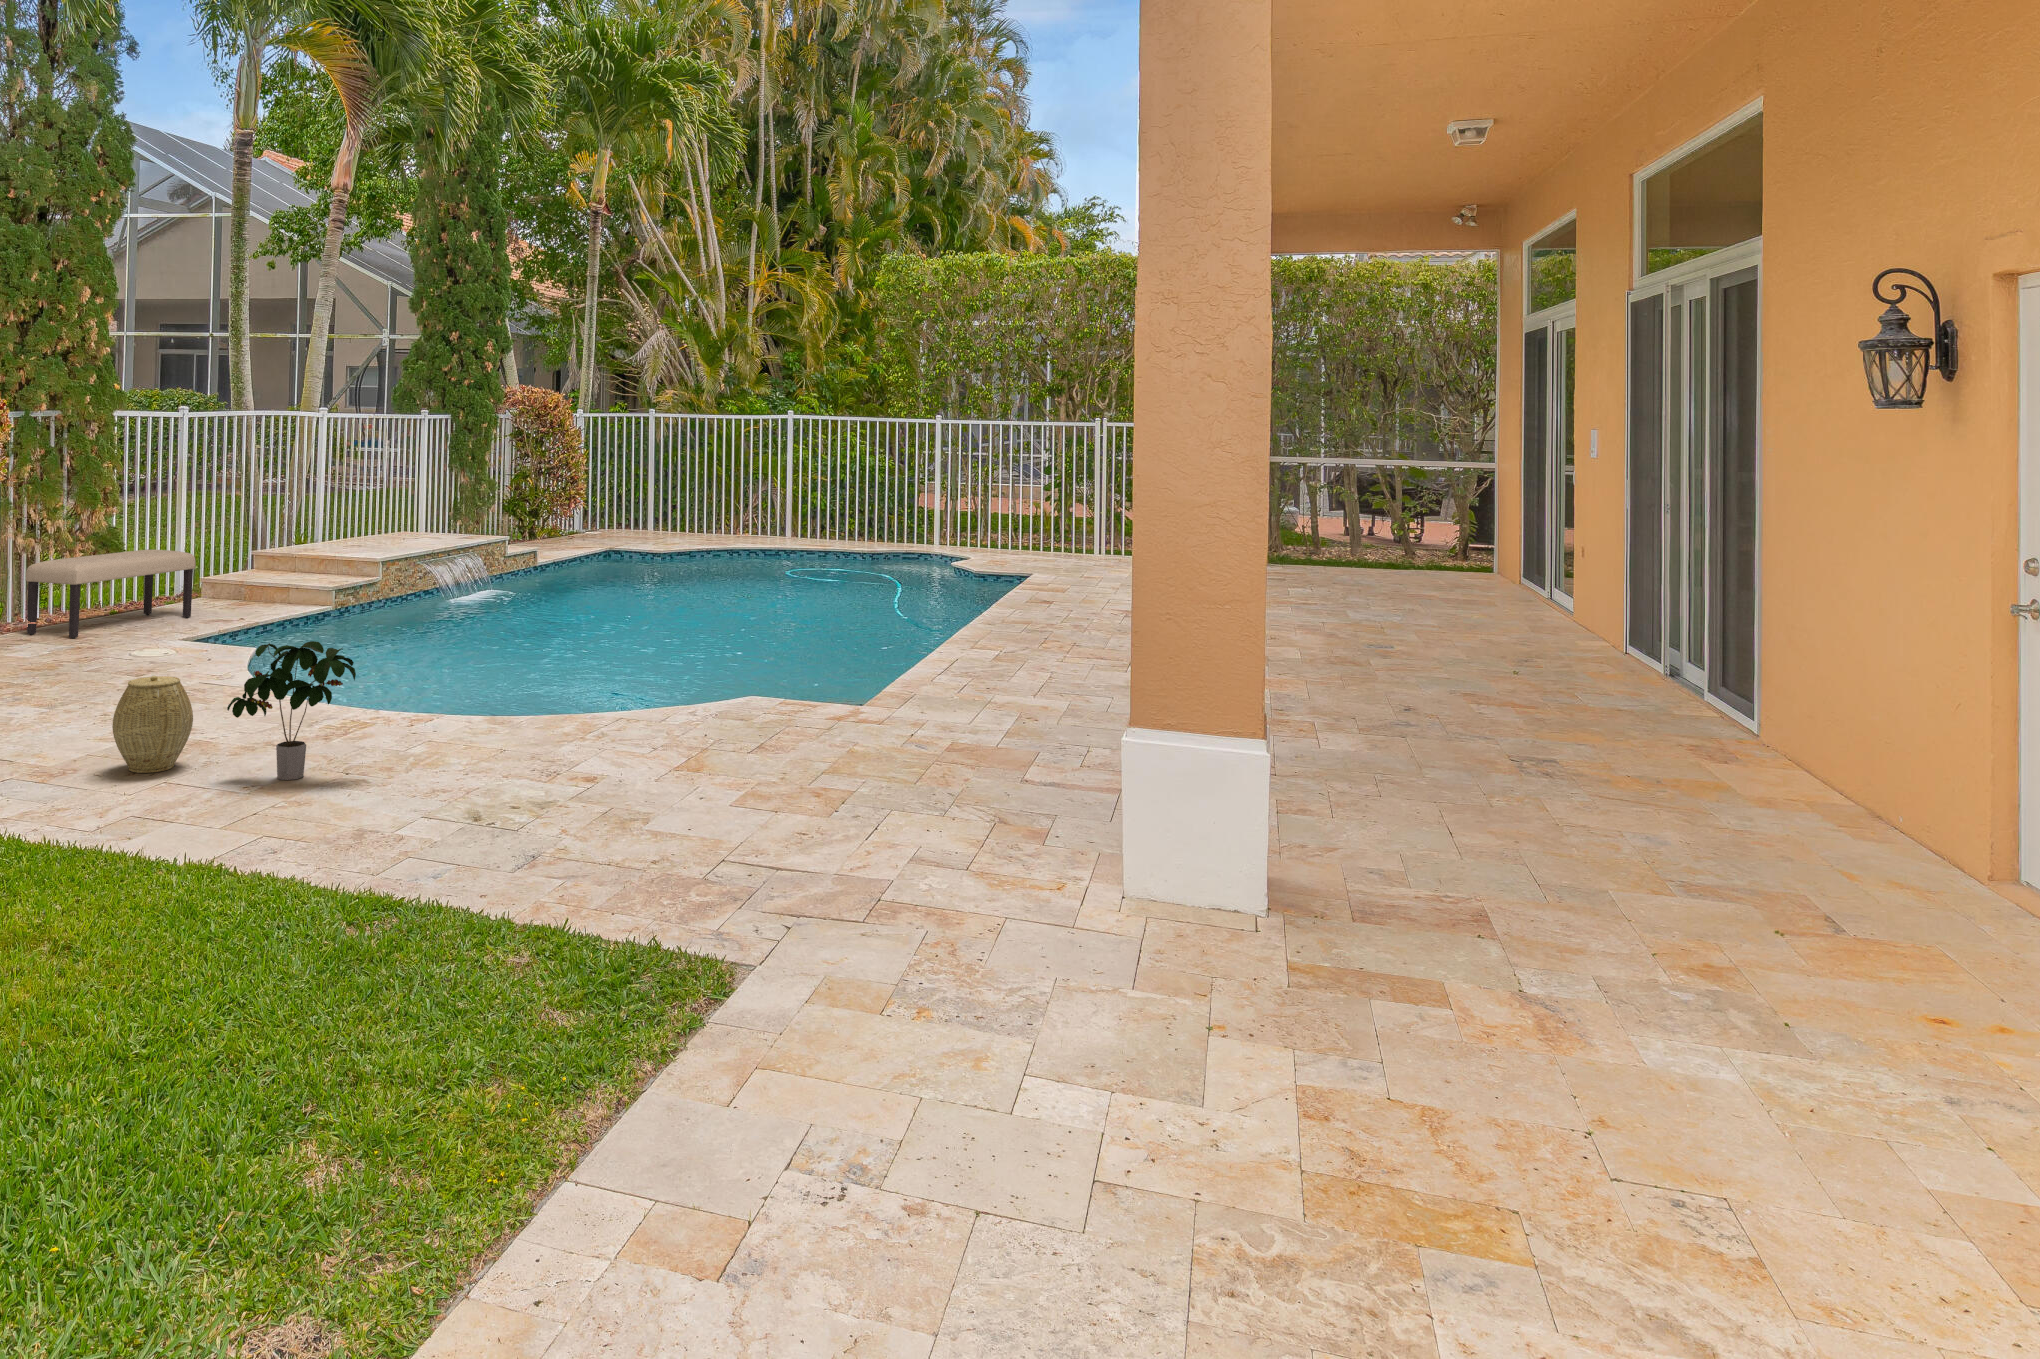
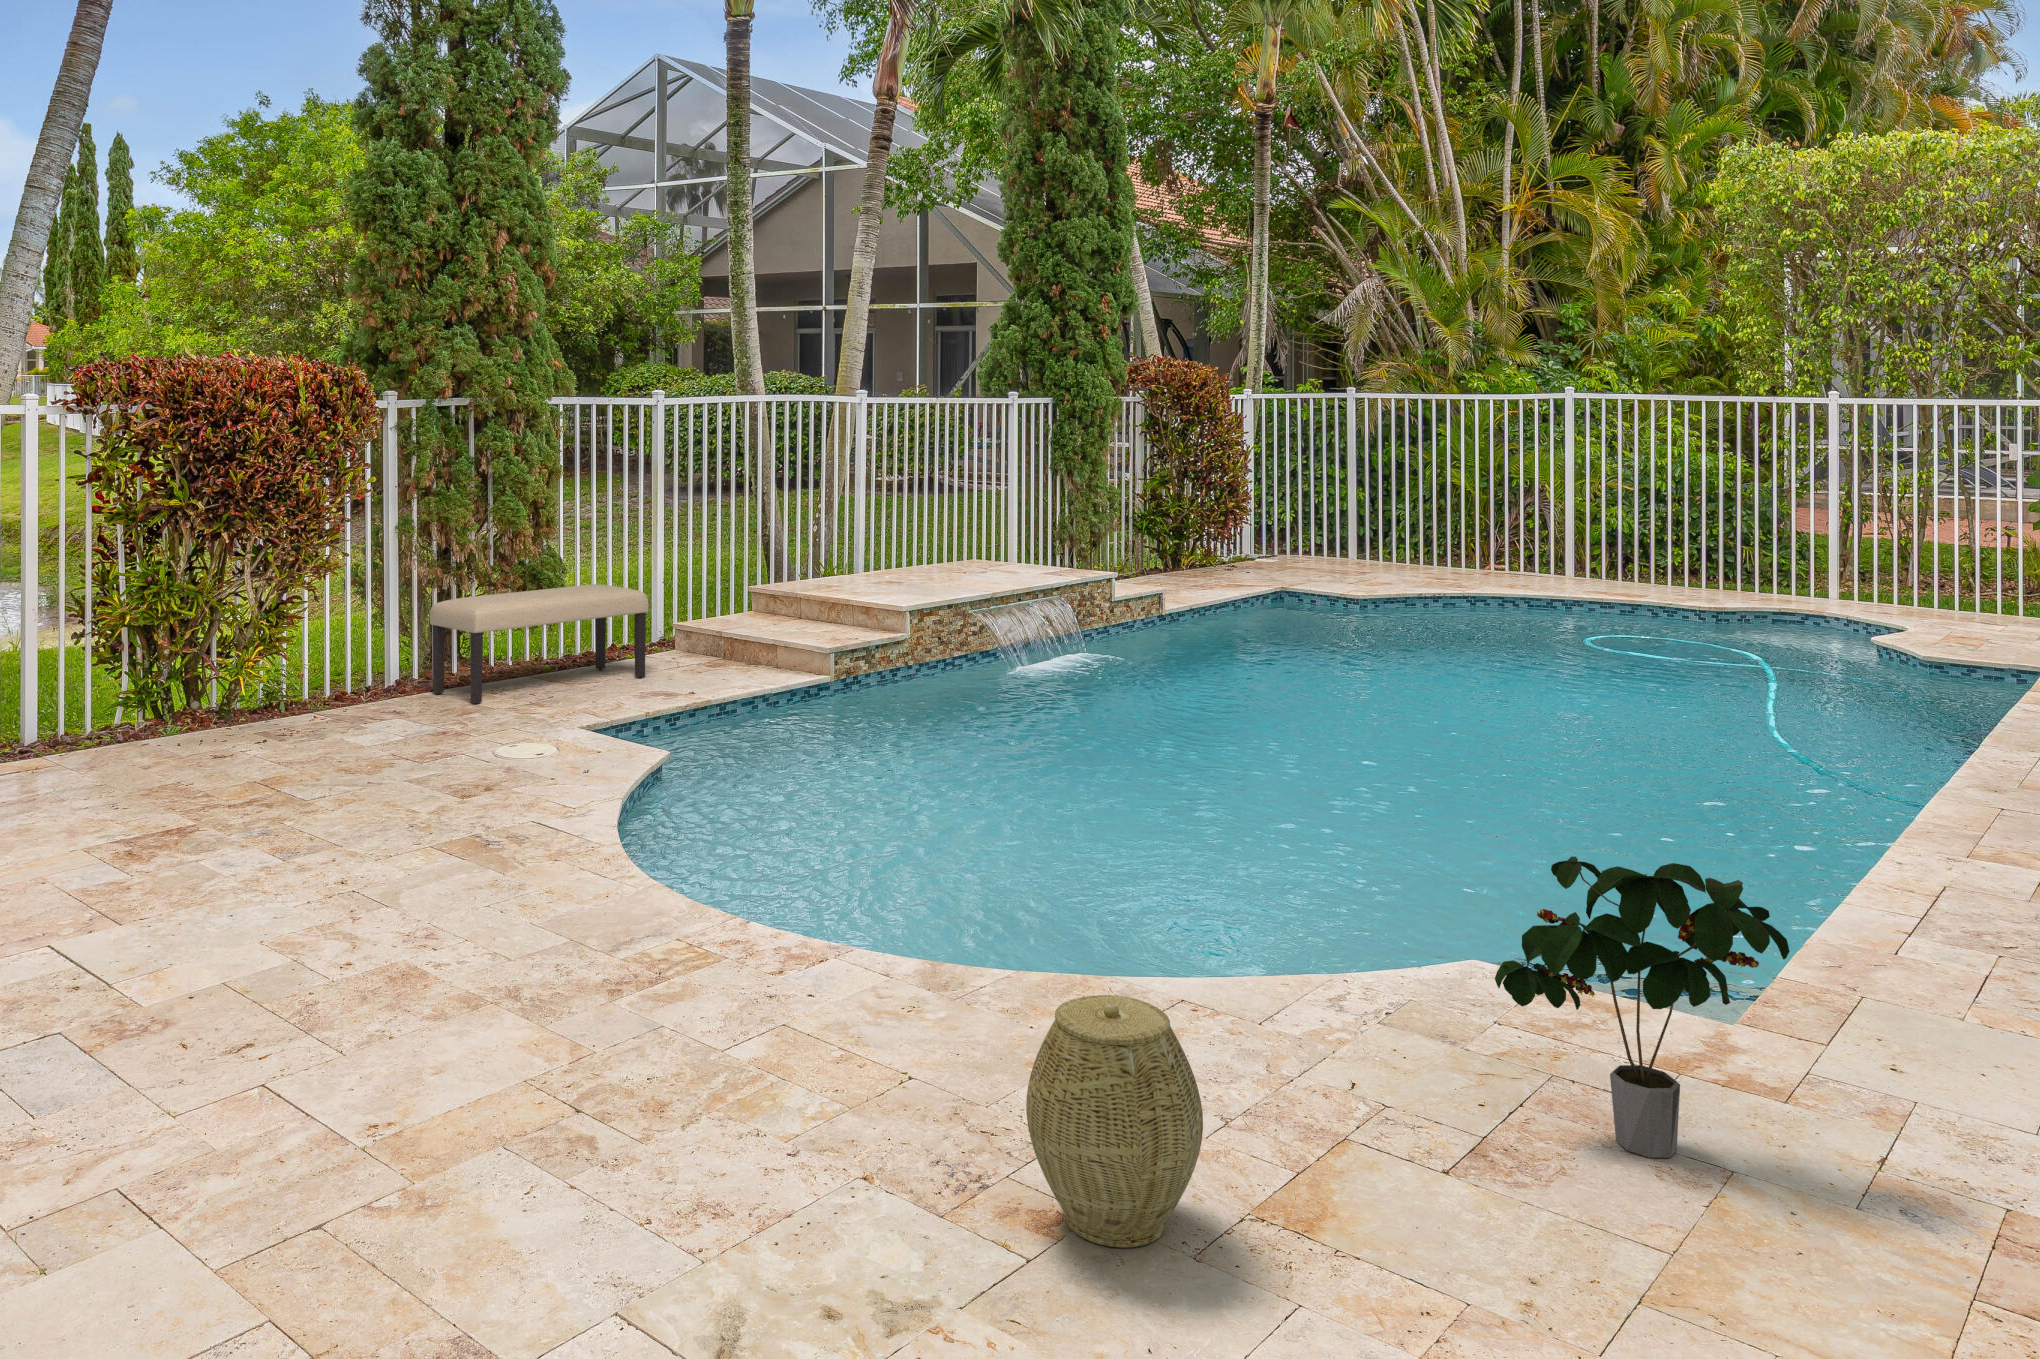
potted plant: present [227,641,356,780] -> present [1495,857,1790,1158]
woven basket: present [112,676,193,773] -> present [1026,995,1203,1248]

